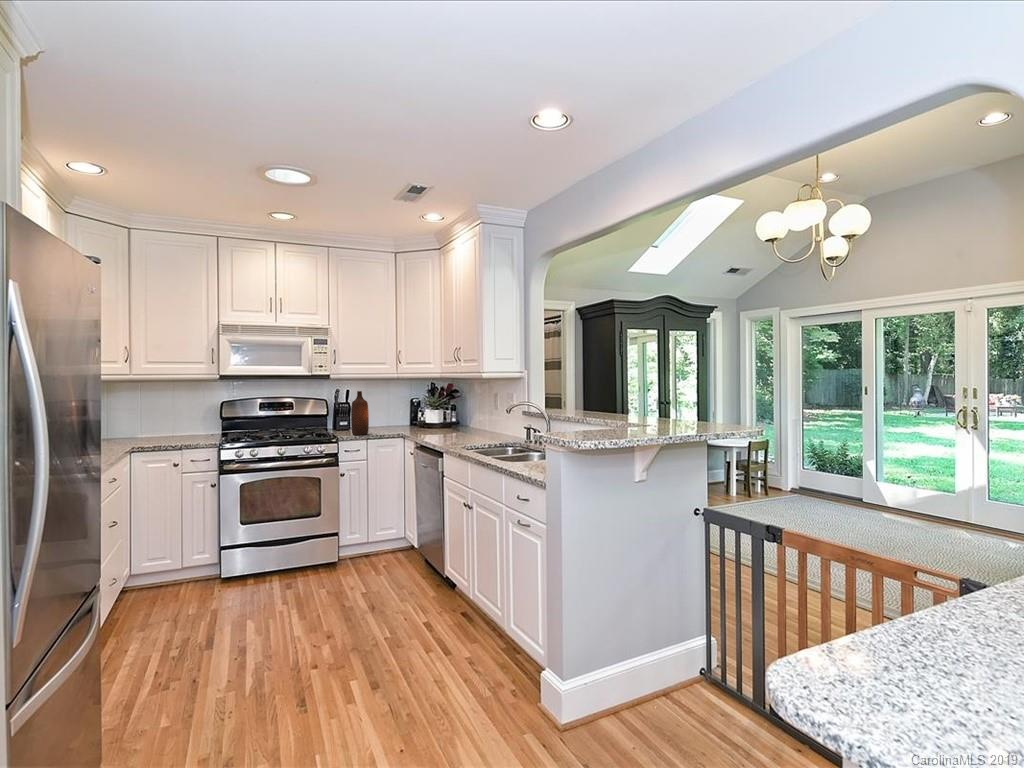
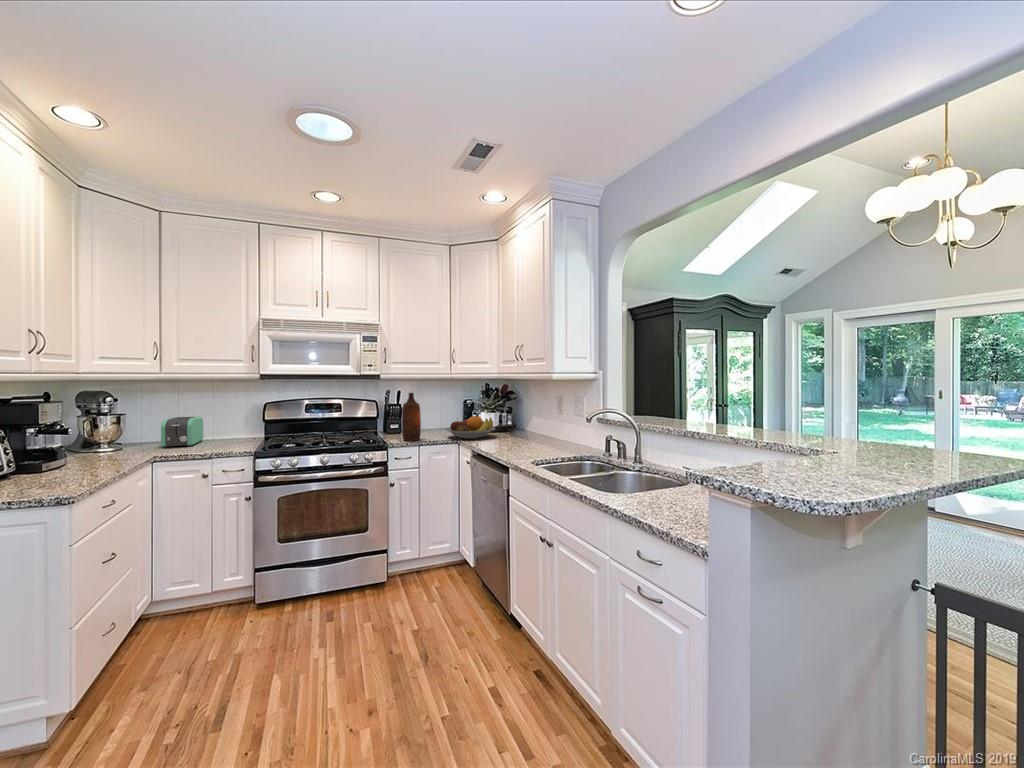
fruit bowl: none [392,412,438,433] -> present [445,416,495,439]
toaster: none [133,414,167,441] -> present [161,416,203,447]

